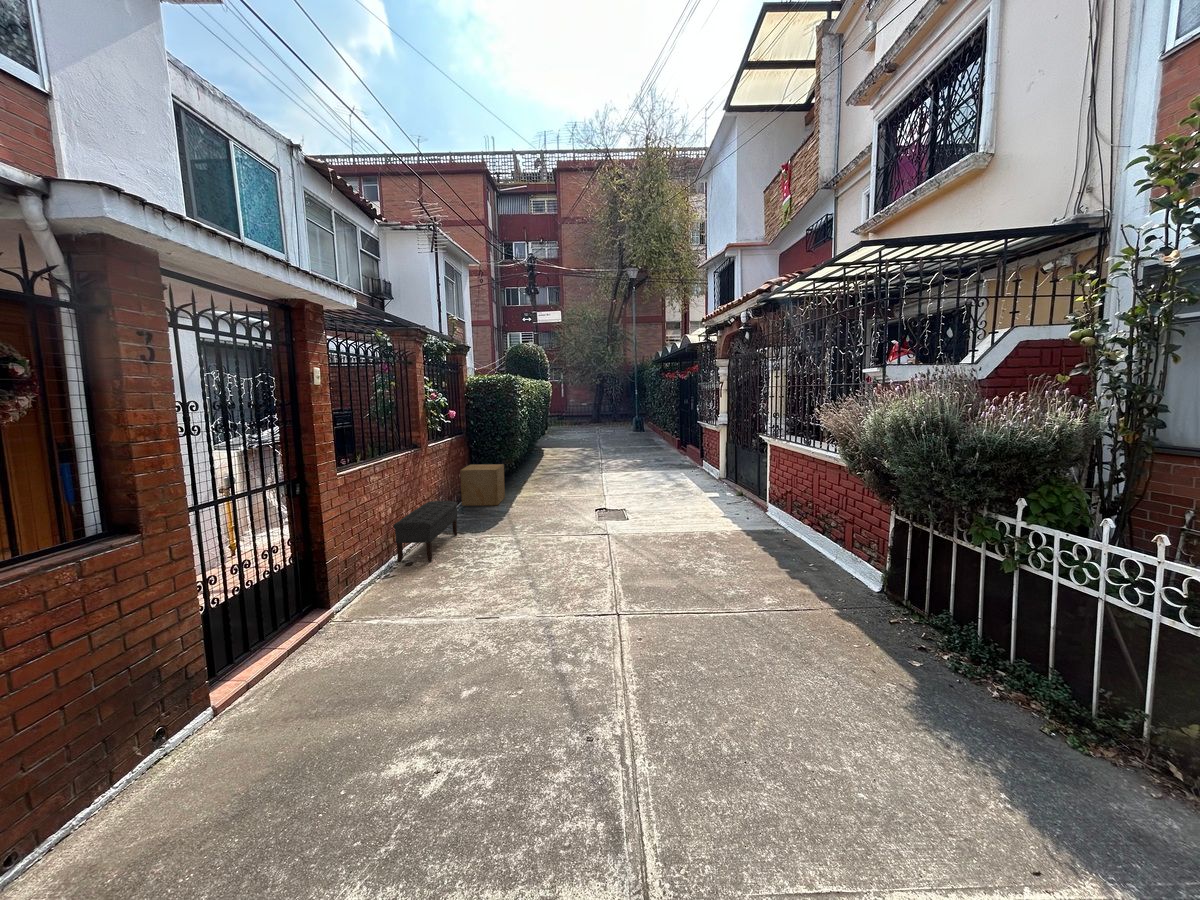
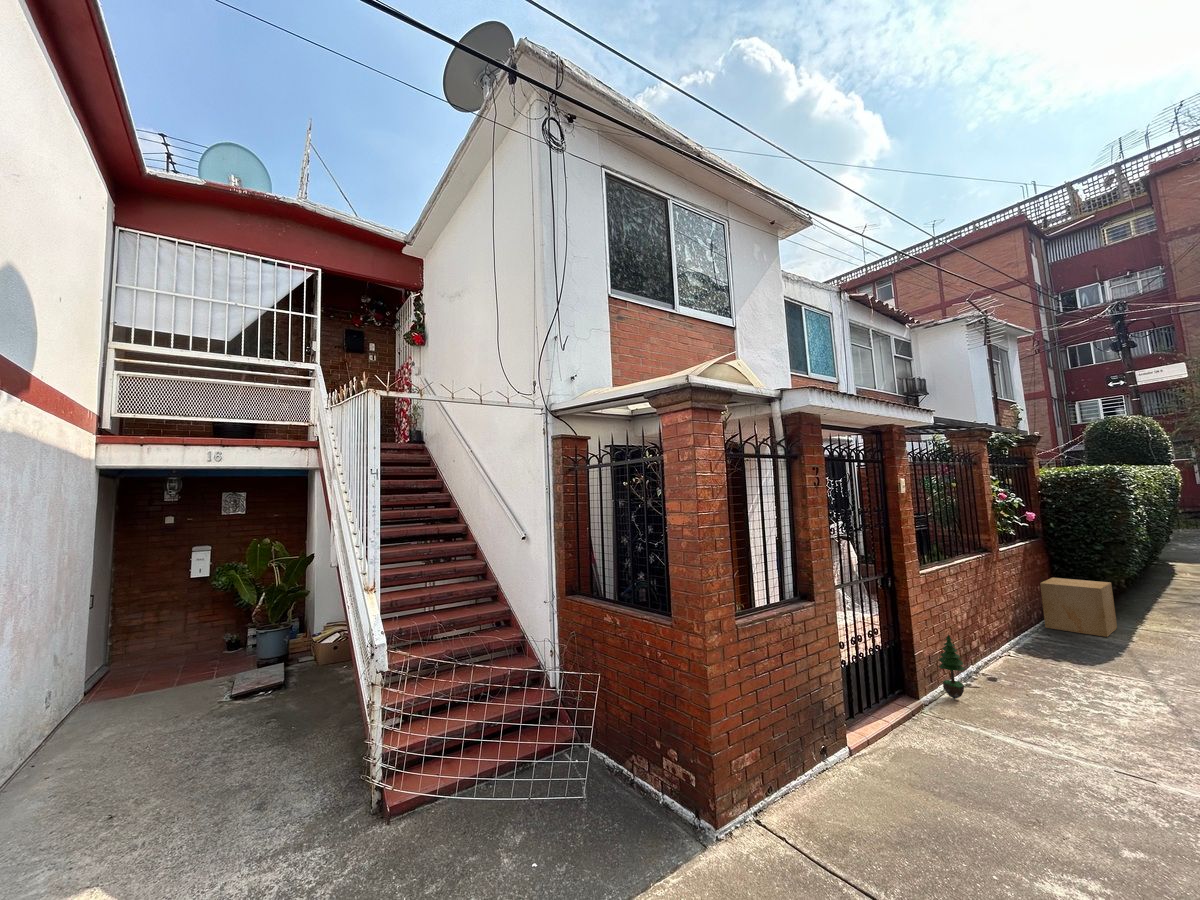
bench: present [394,501,457,562] -> none [971,615,1050,685]
potted tree: none [354,534,379,595] -> present [939,635,965,699]

